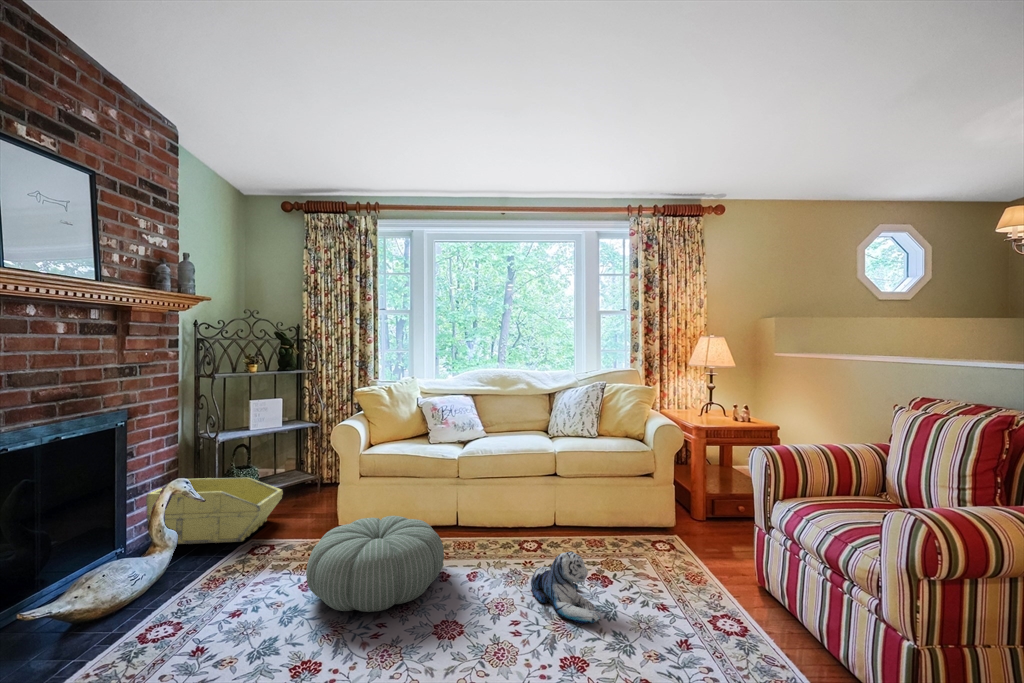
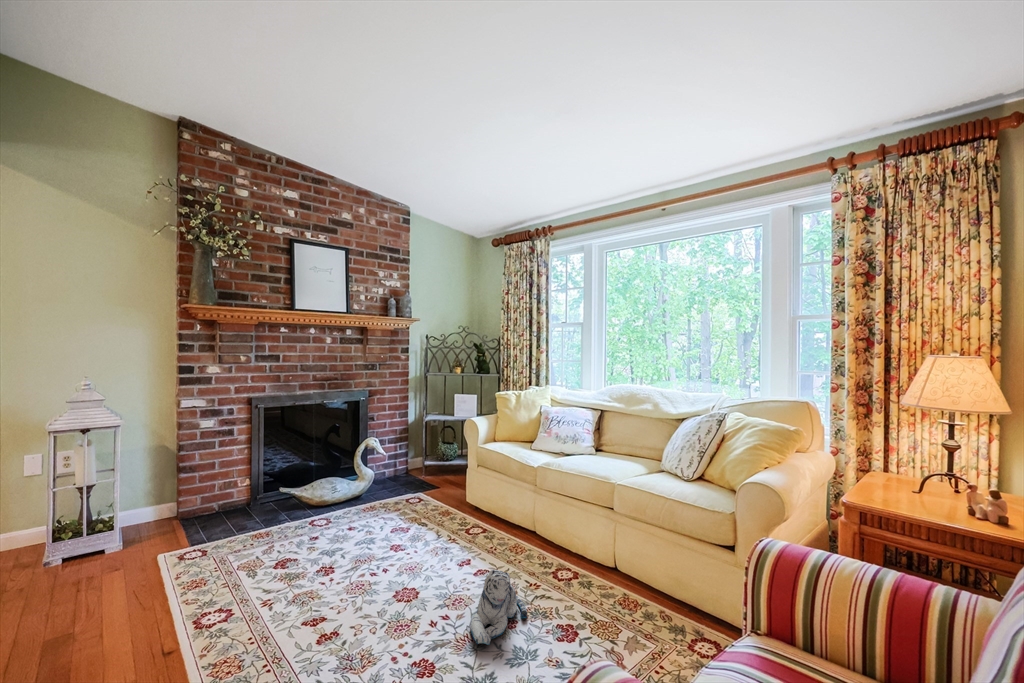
storage bin: present [146,478,283,544] -> none [376,443,450,492]
pouf: present [306,516,444,612] -> none [366,493,471,562]

